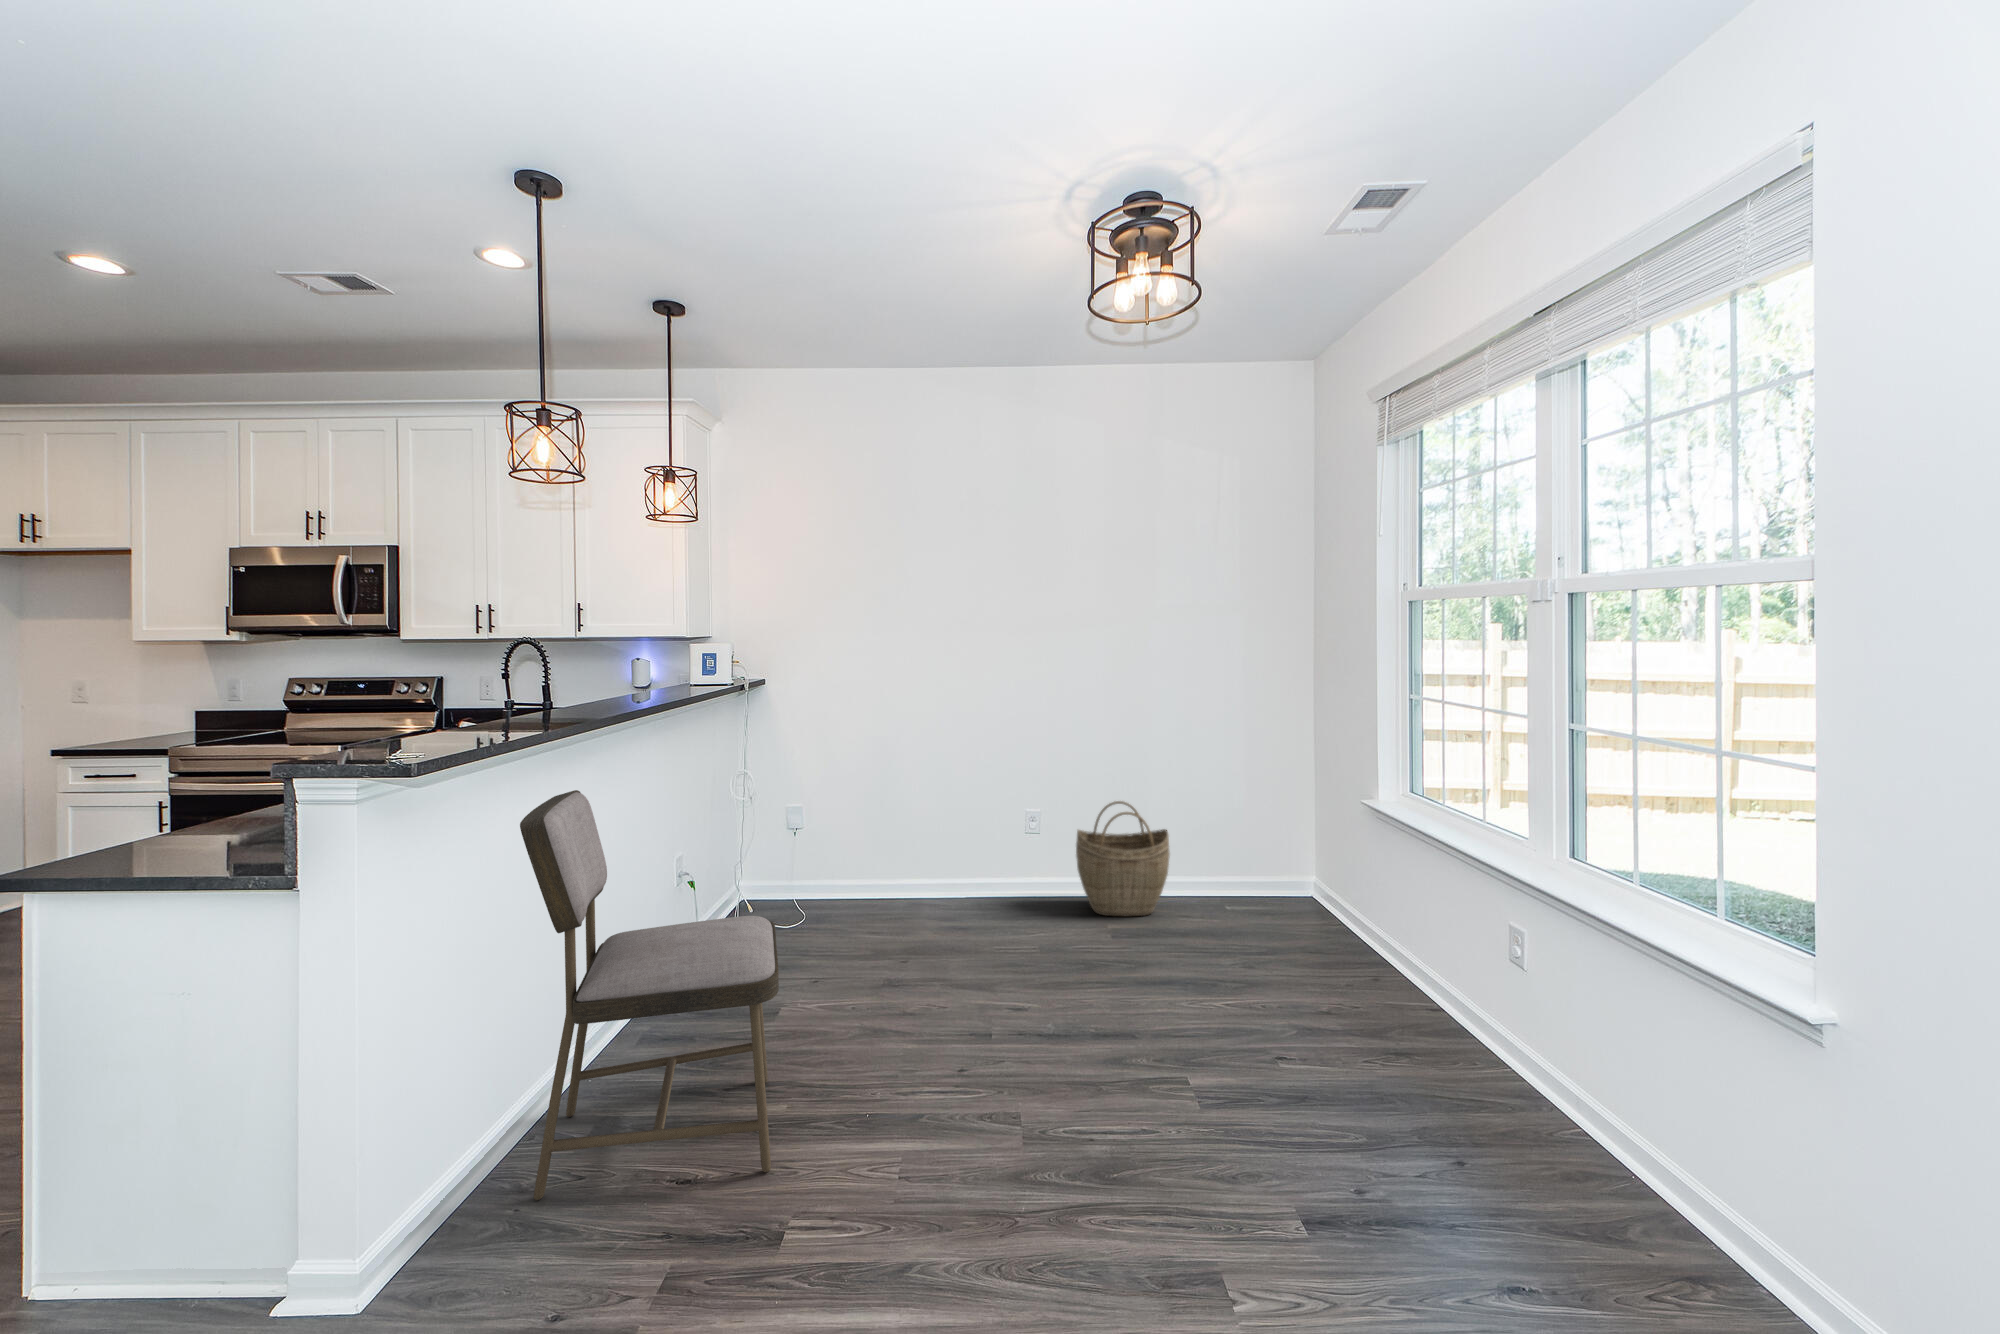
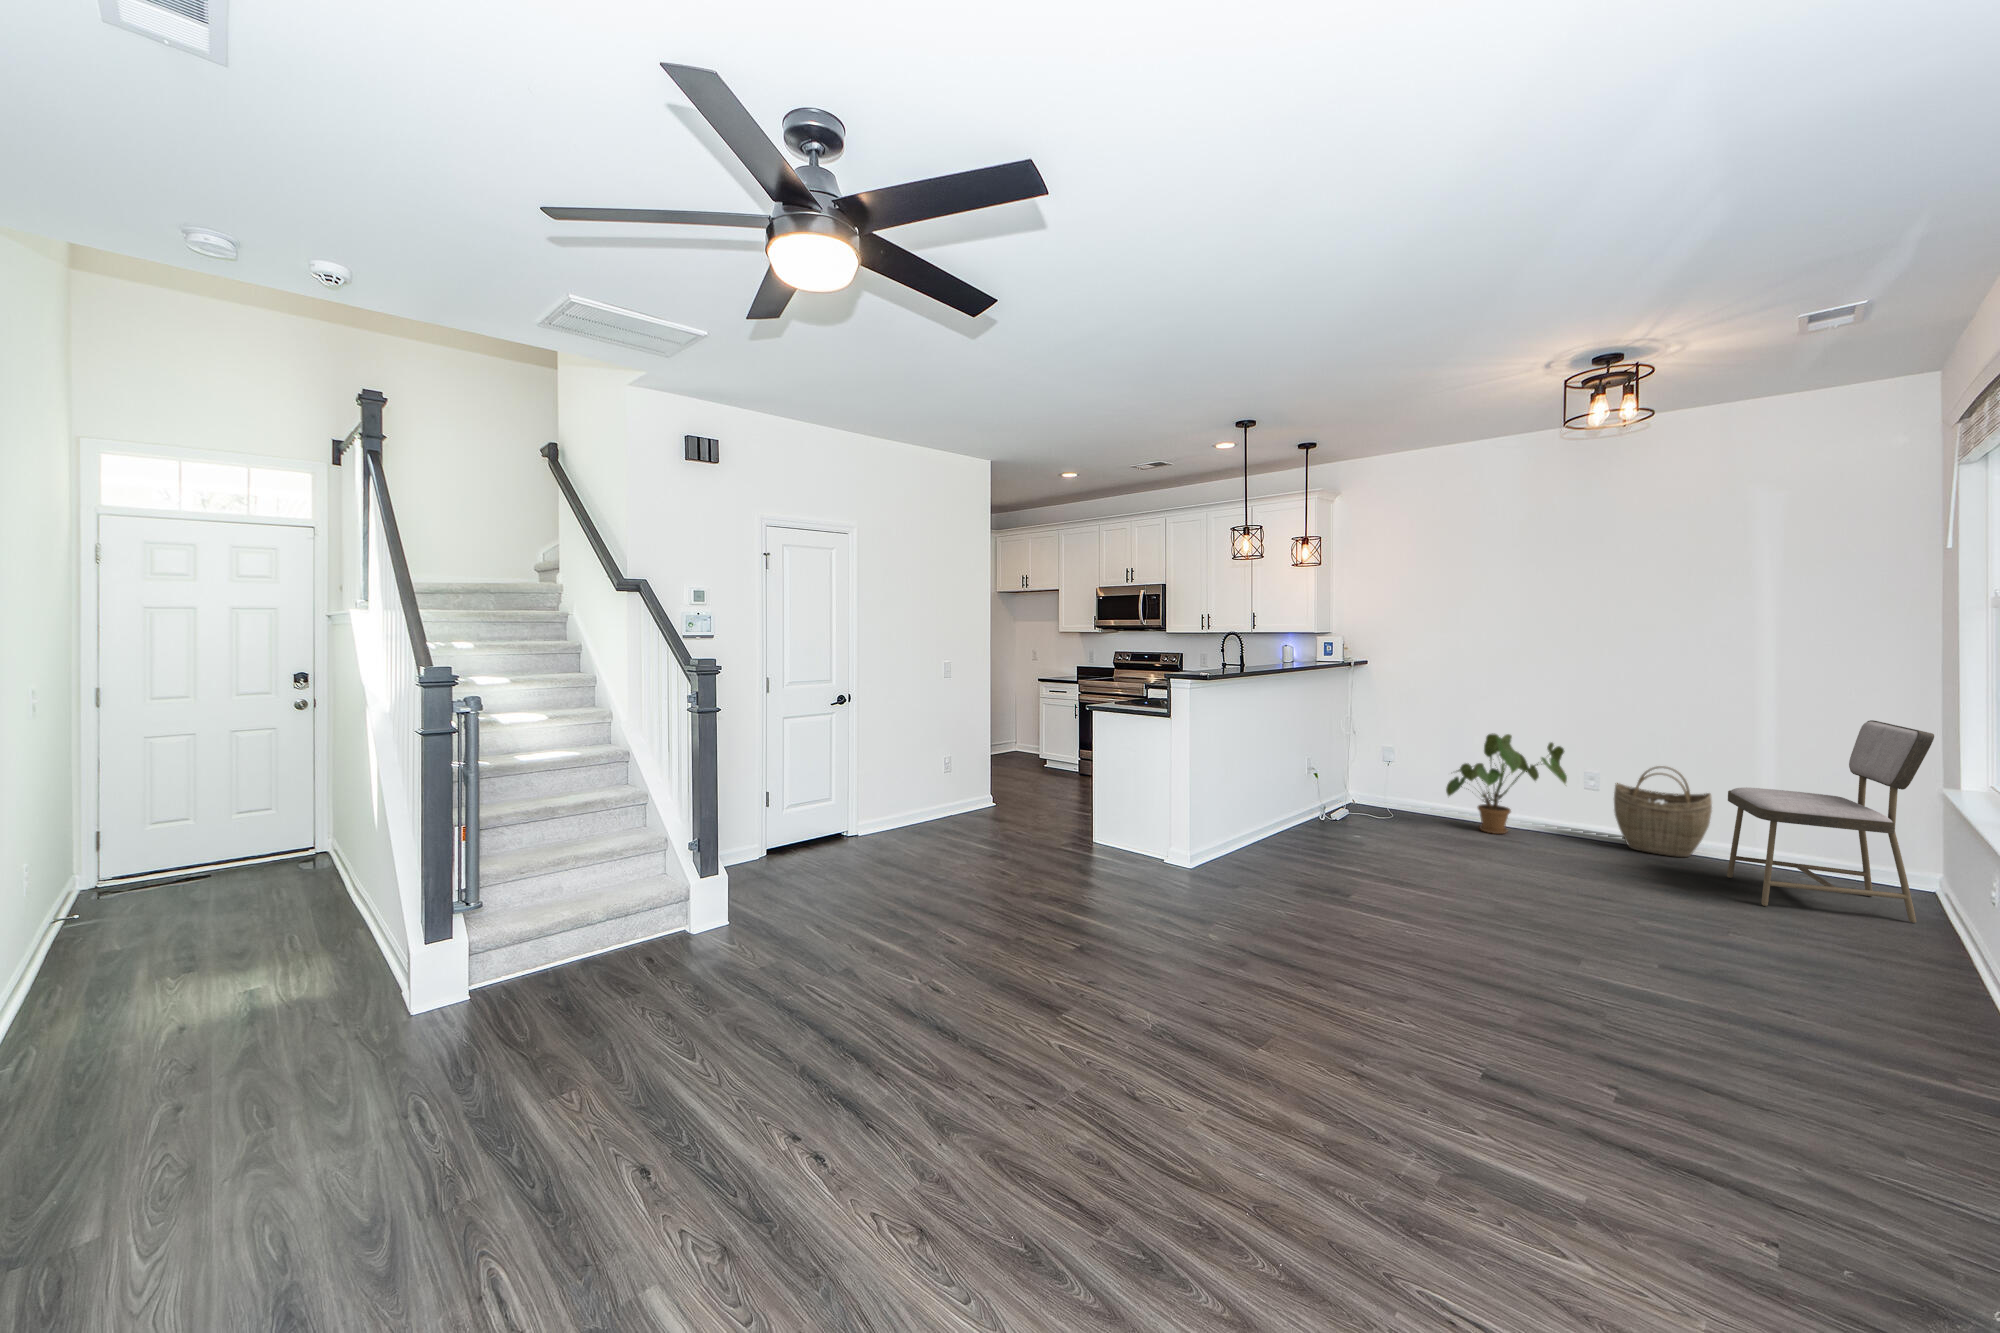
house plant: none [888,778,1034,927] -> present [1446,733,1567,834]
dining chair: present [520,790,779,1200] -> present [1727,720,1934,923]

